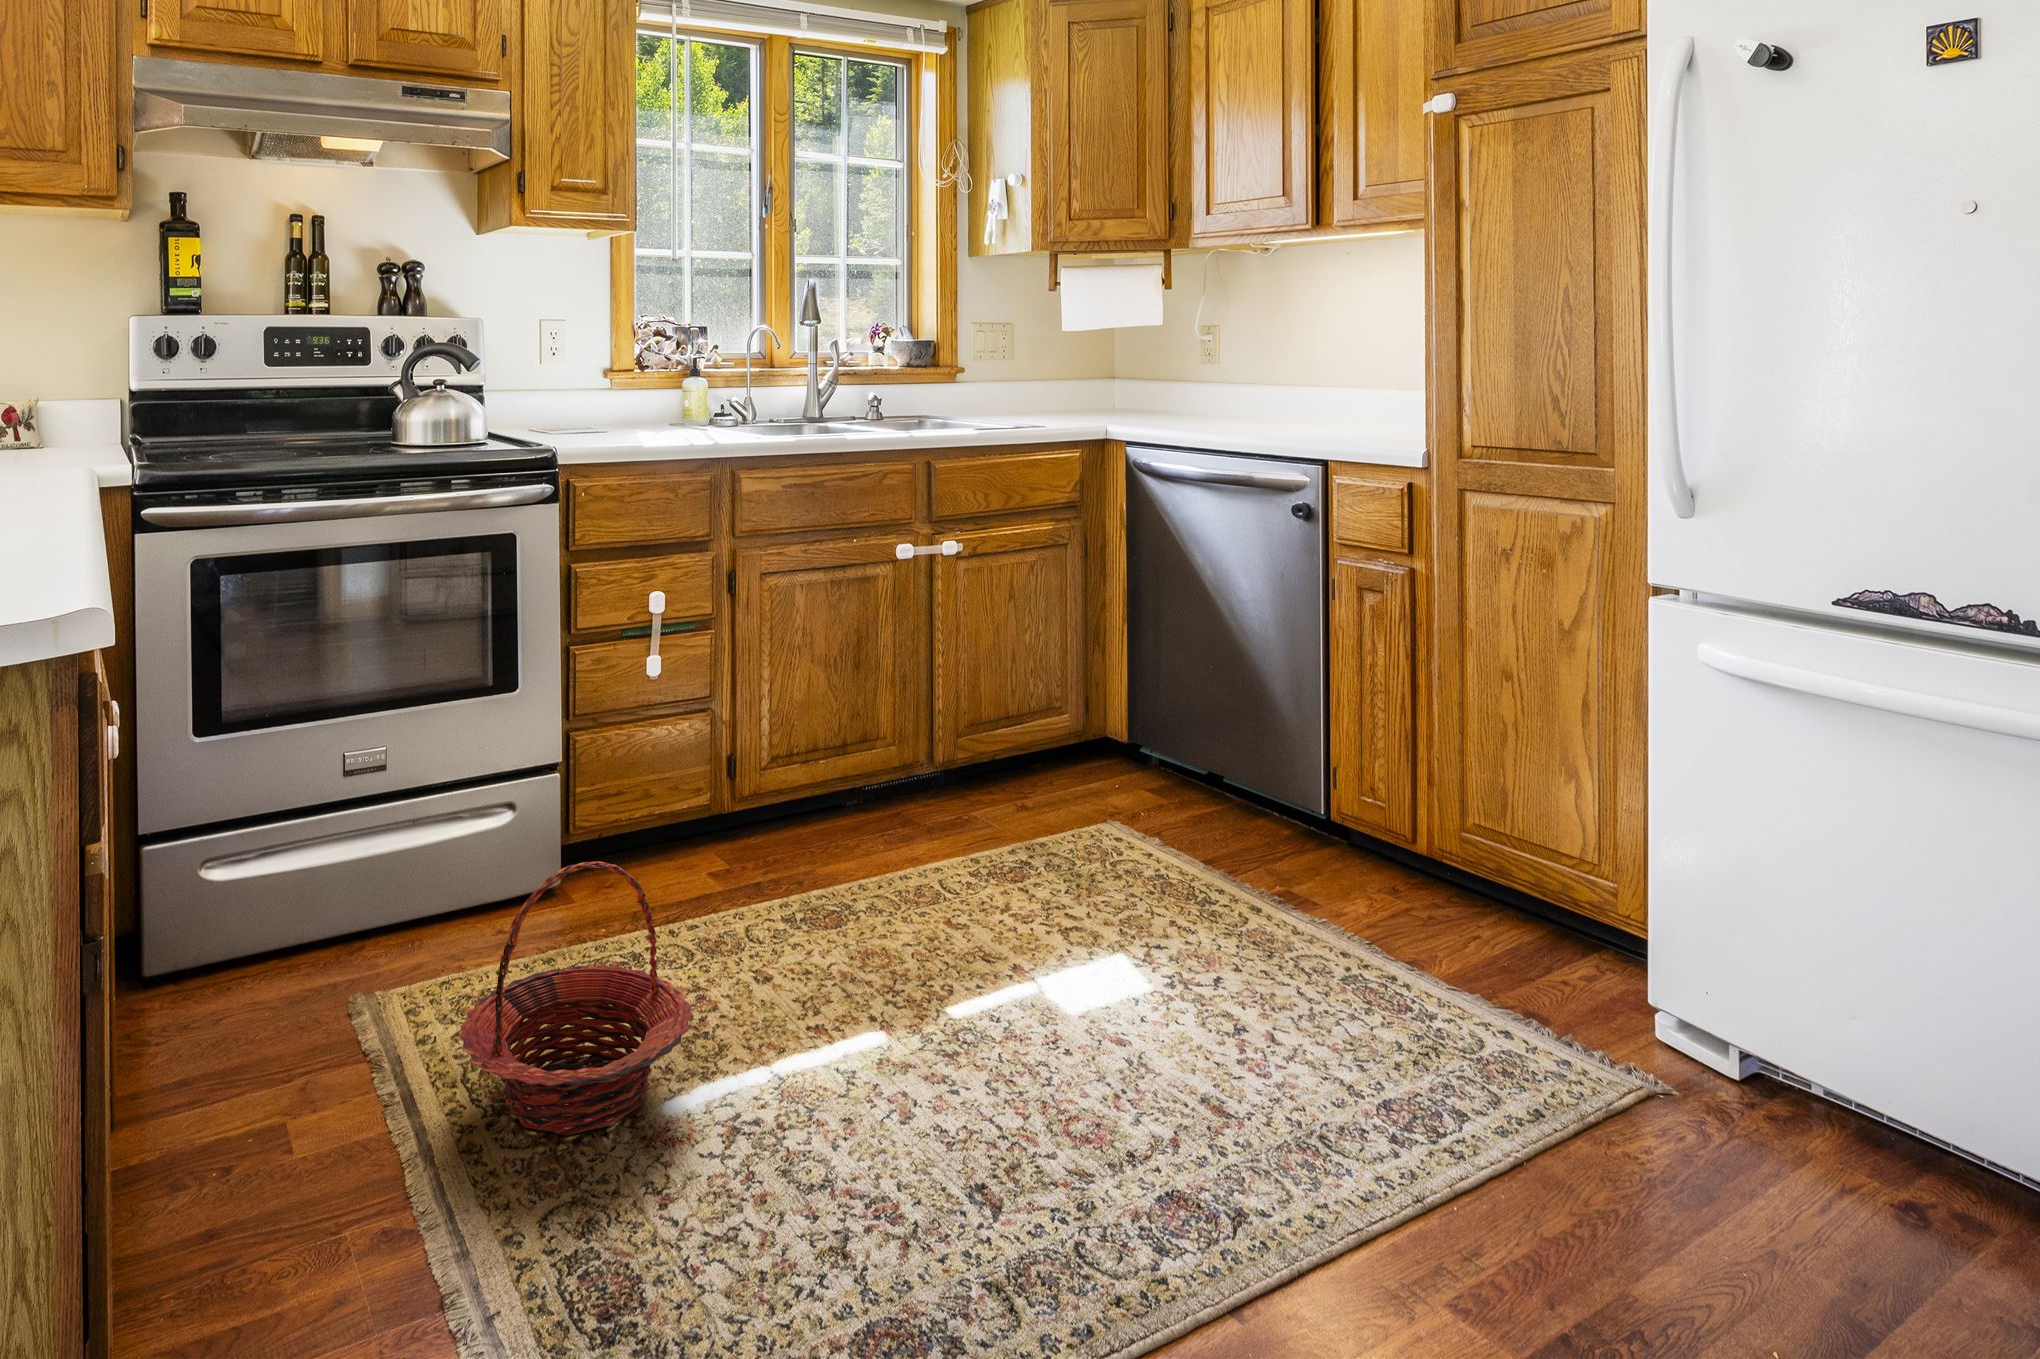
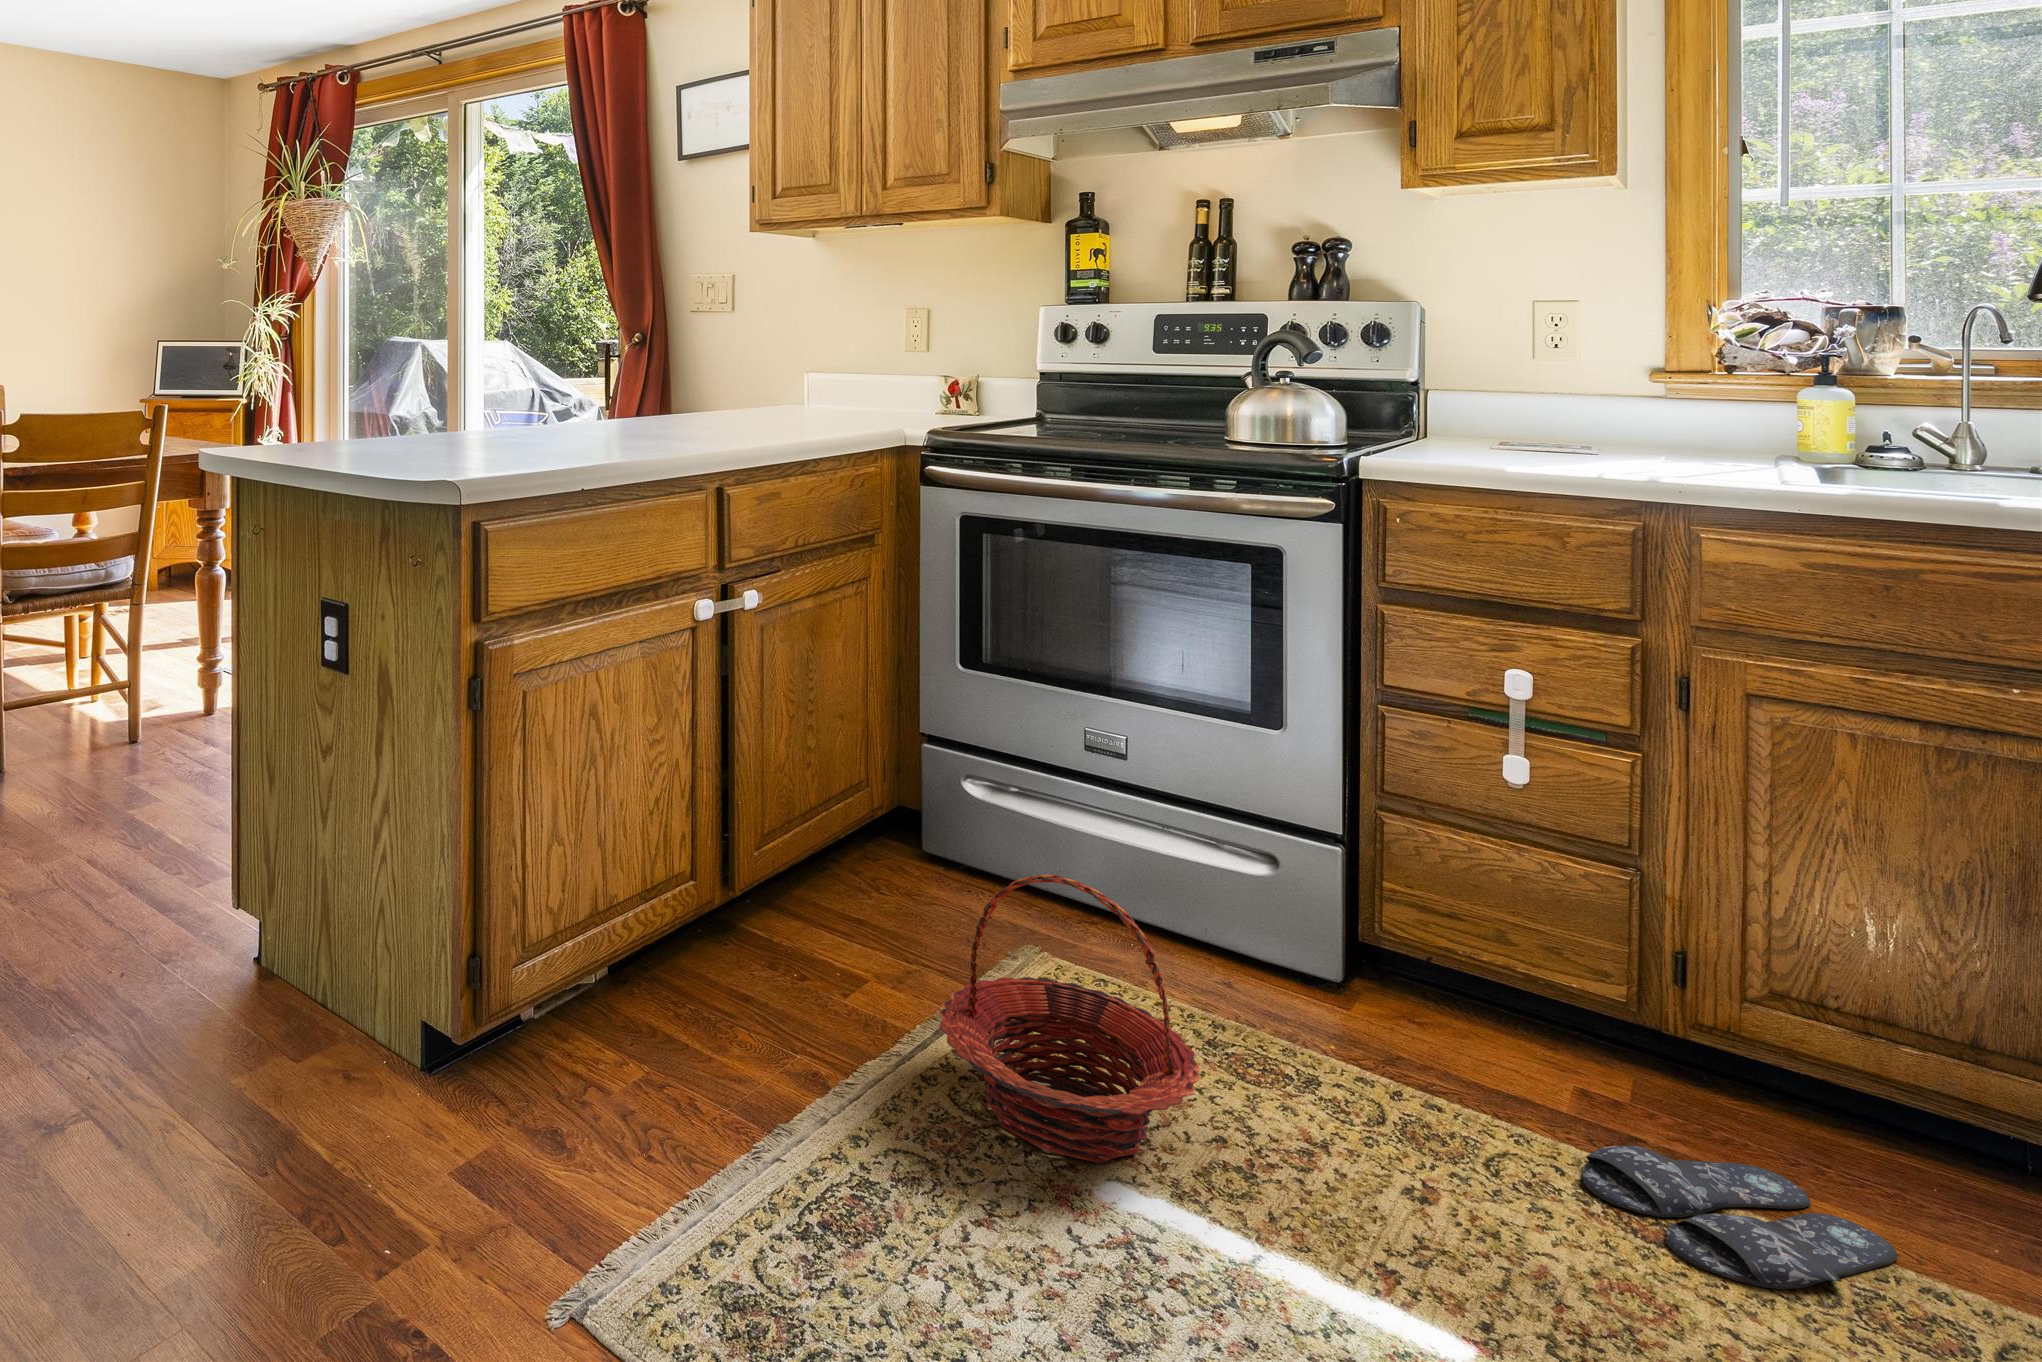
slippers: none [773,868,895,932] -> present [1583,1146,1897,1289]

